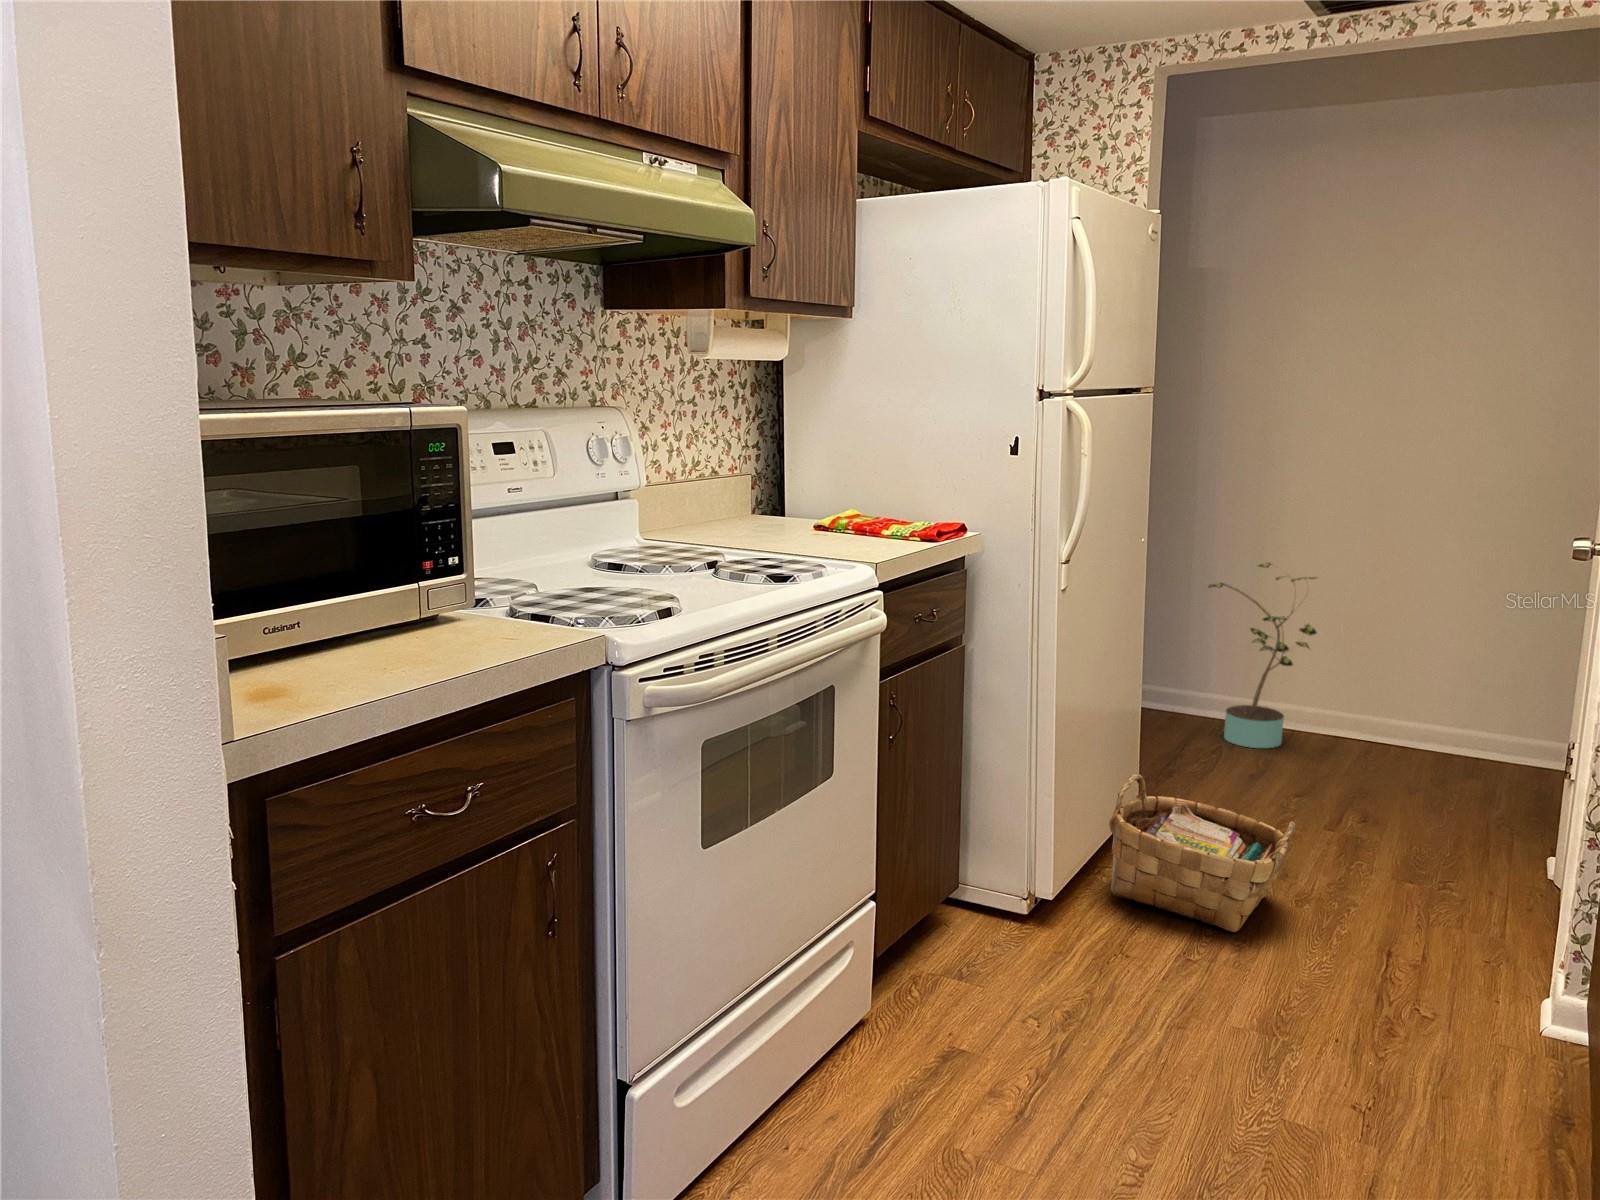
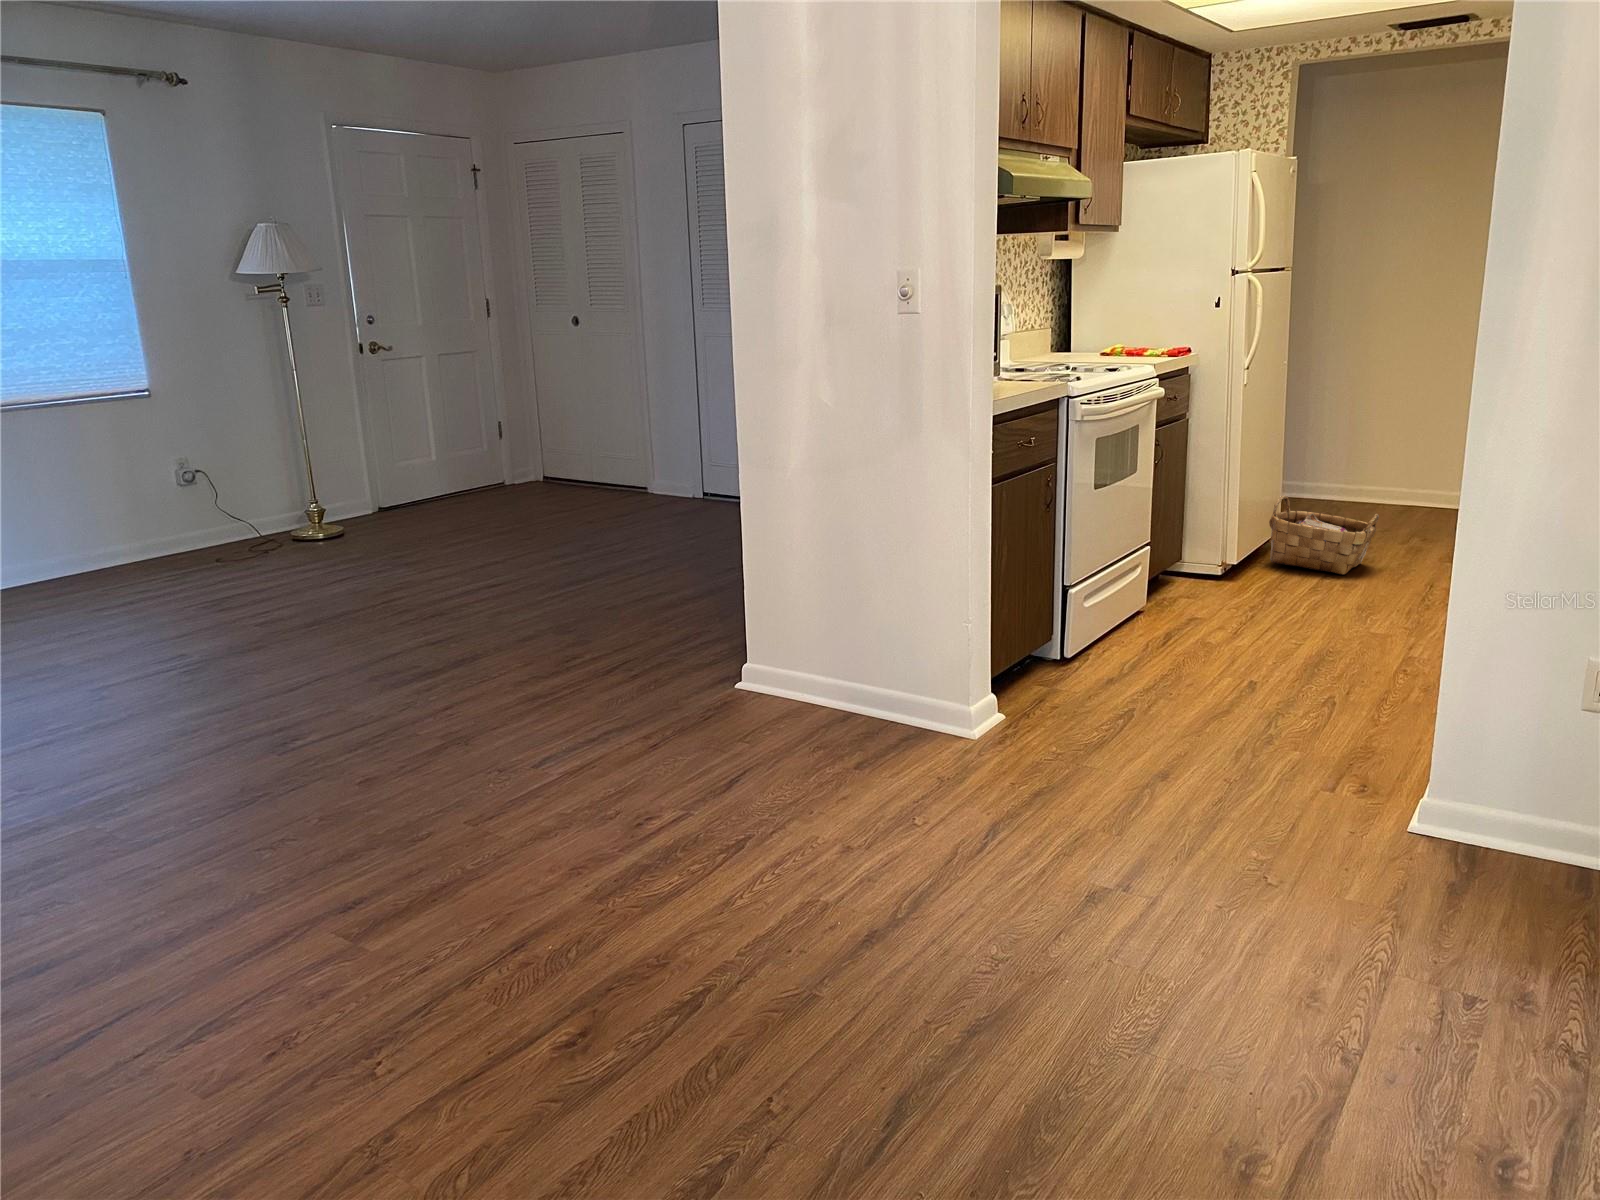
potted plant: present [1208,563,1317,748] -> none [1324,385,1400,509]

